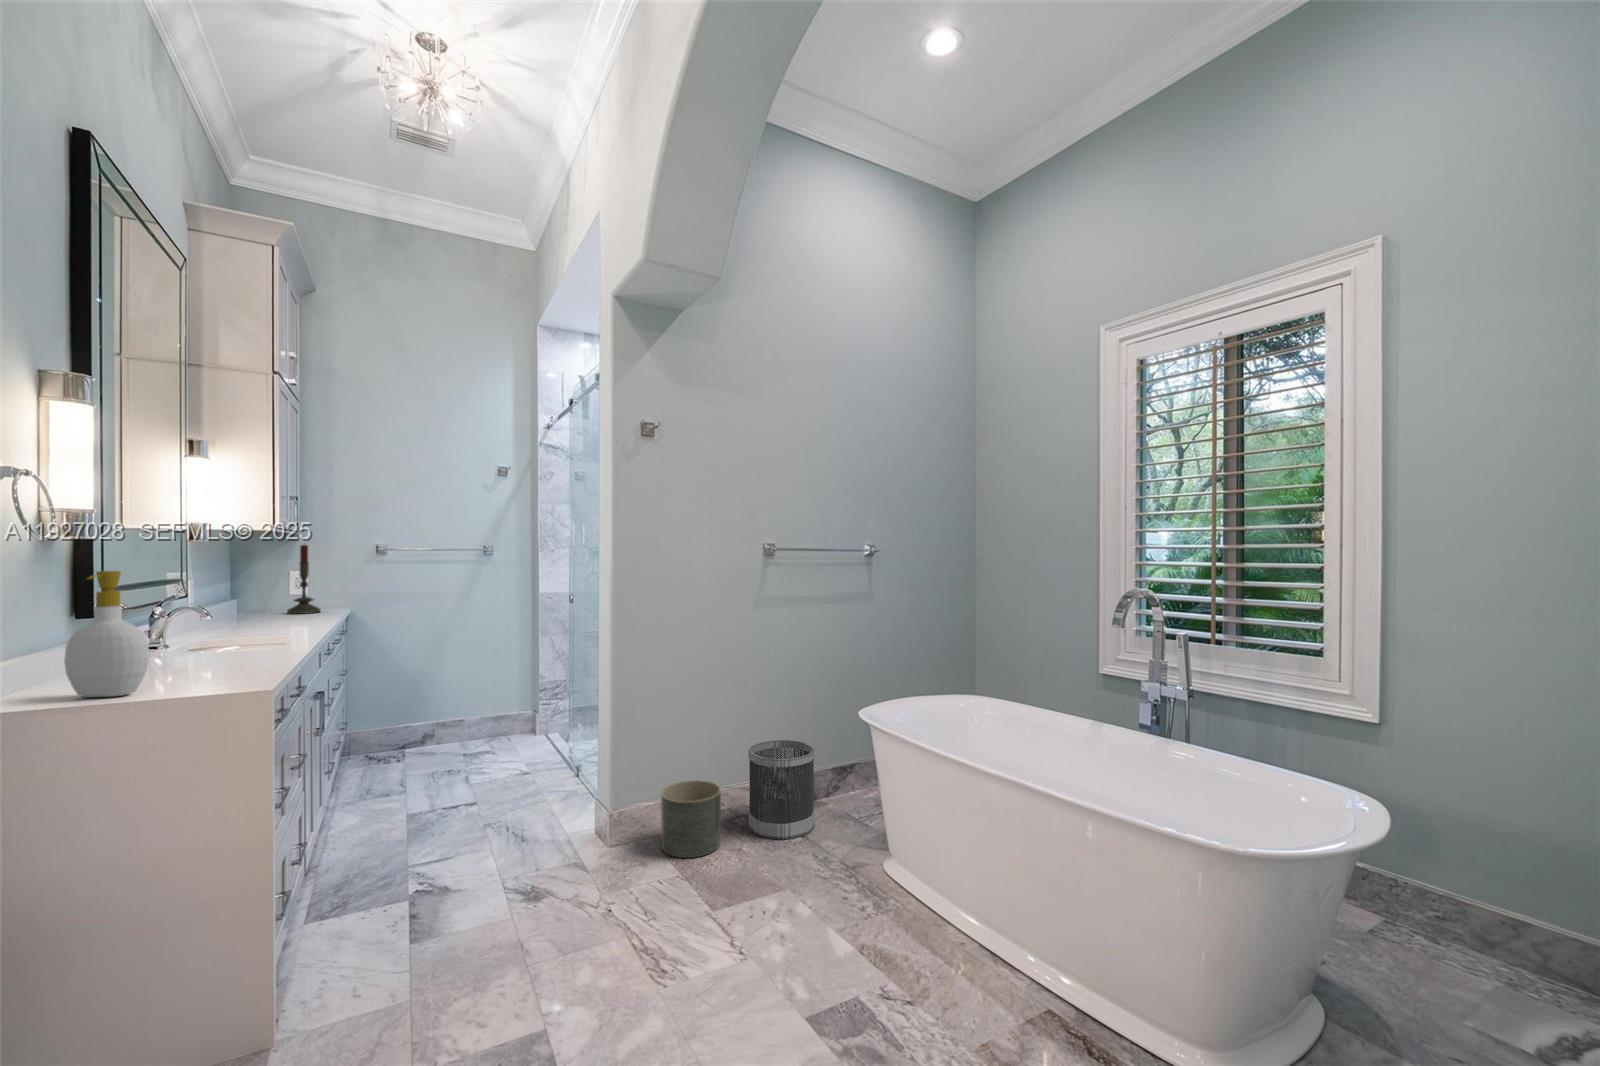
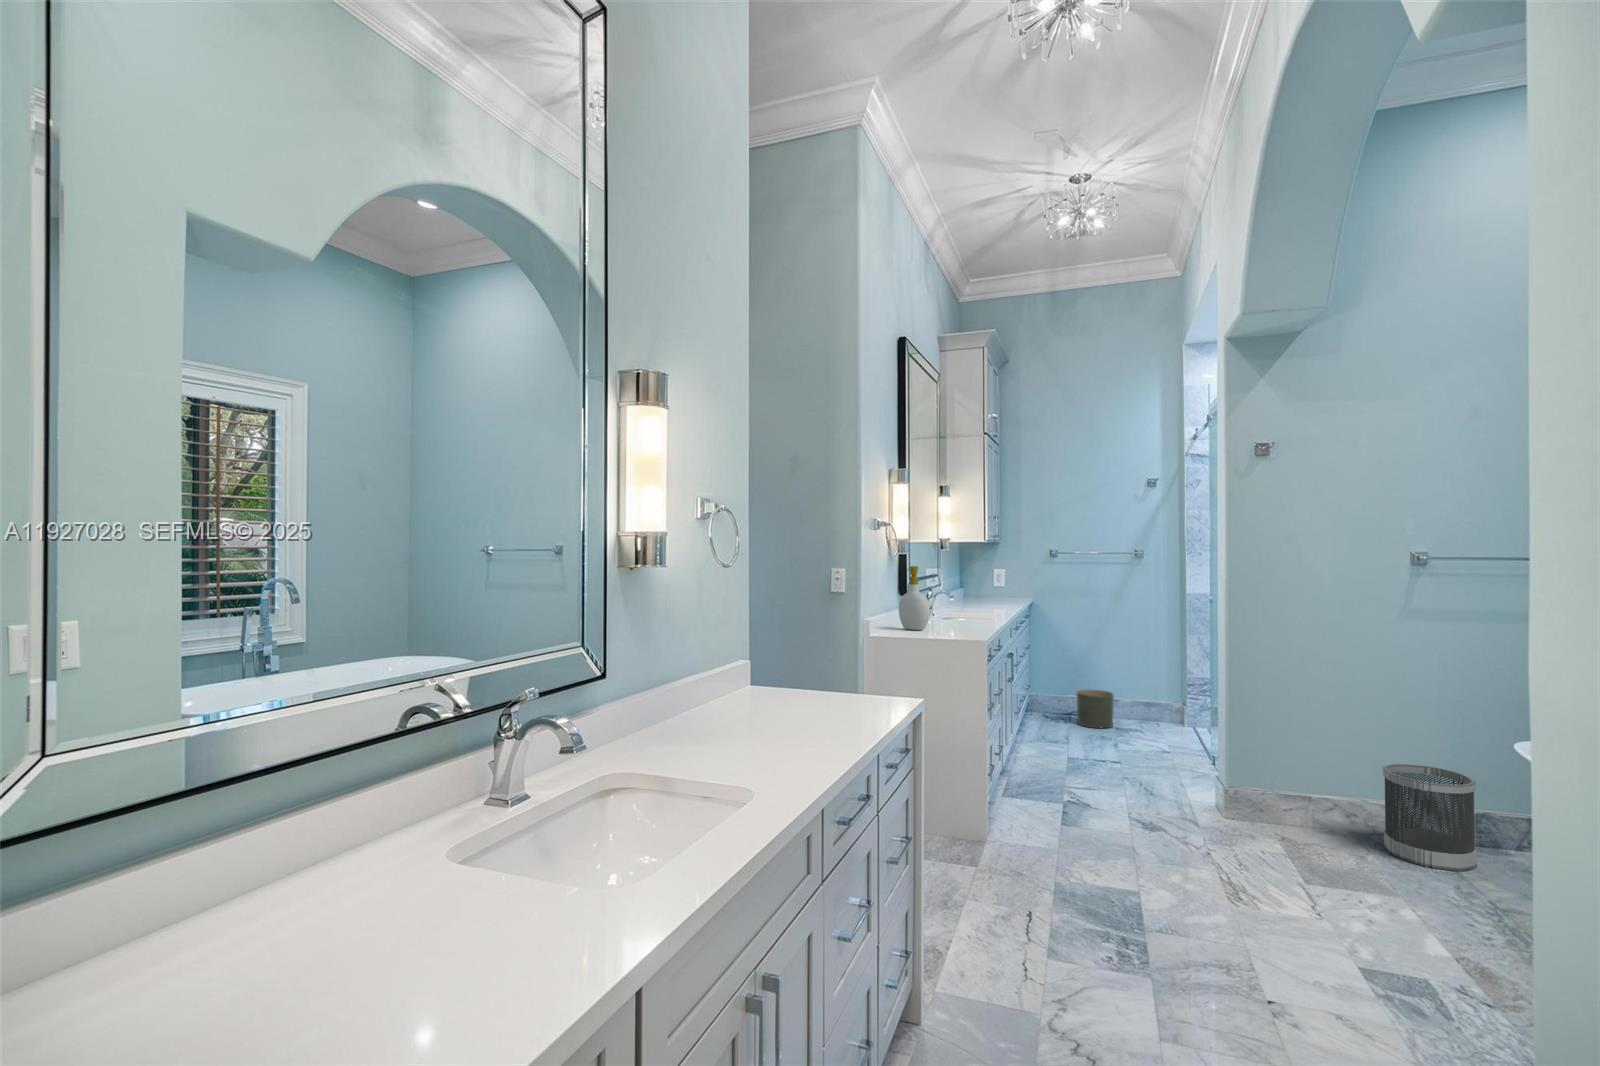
candle: present [287,545,320,614] -> none [994,548,1014,600]
planter: present [661,780,721,858] -> present [1076,690,1114,728]

